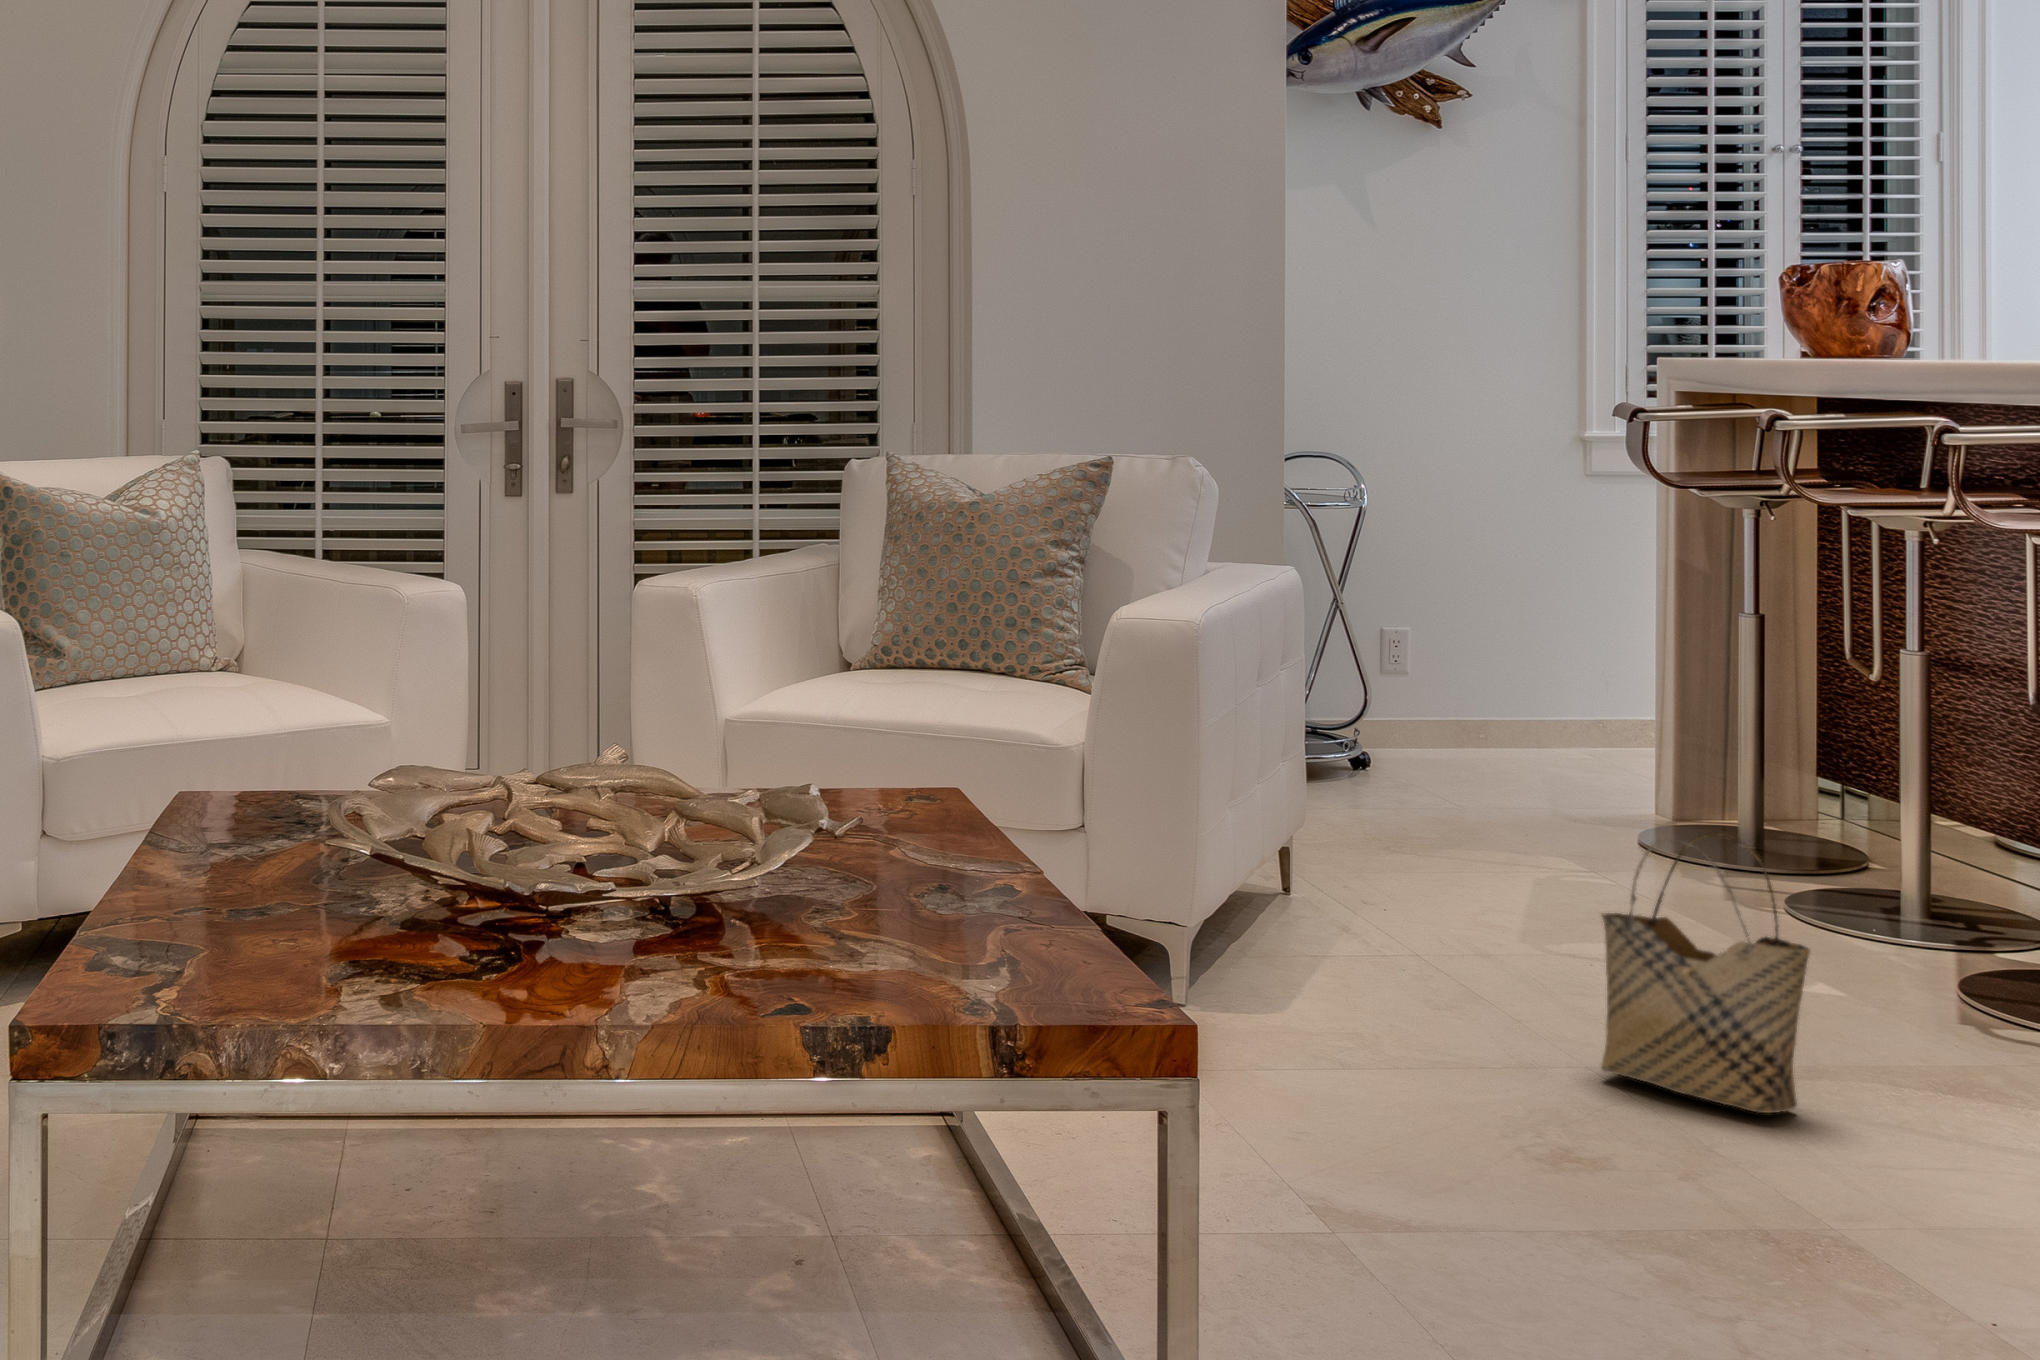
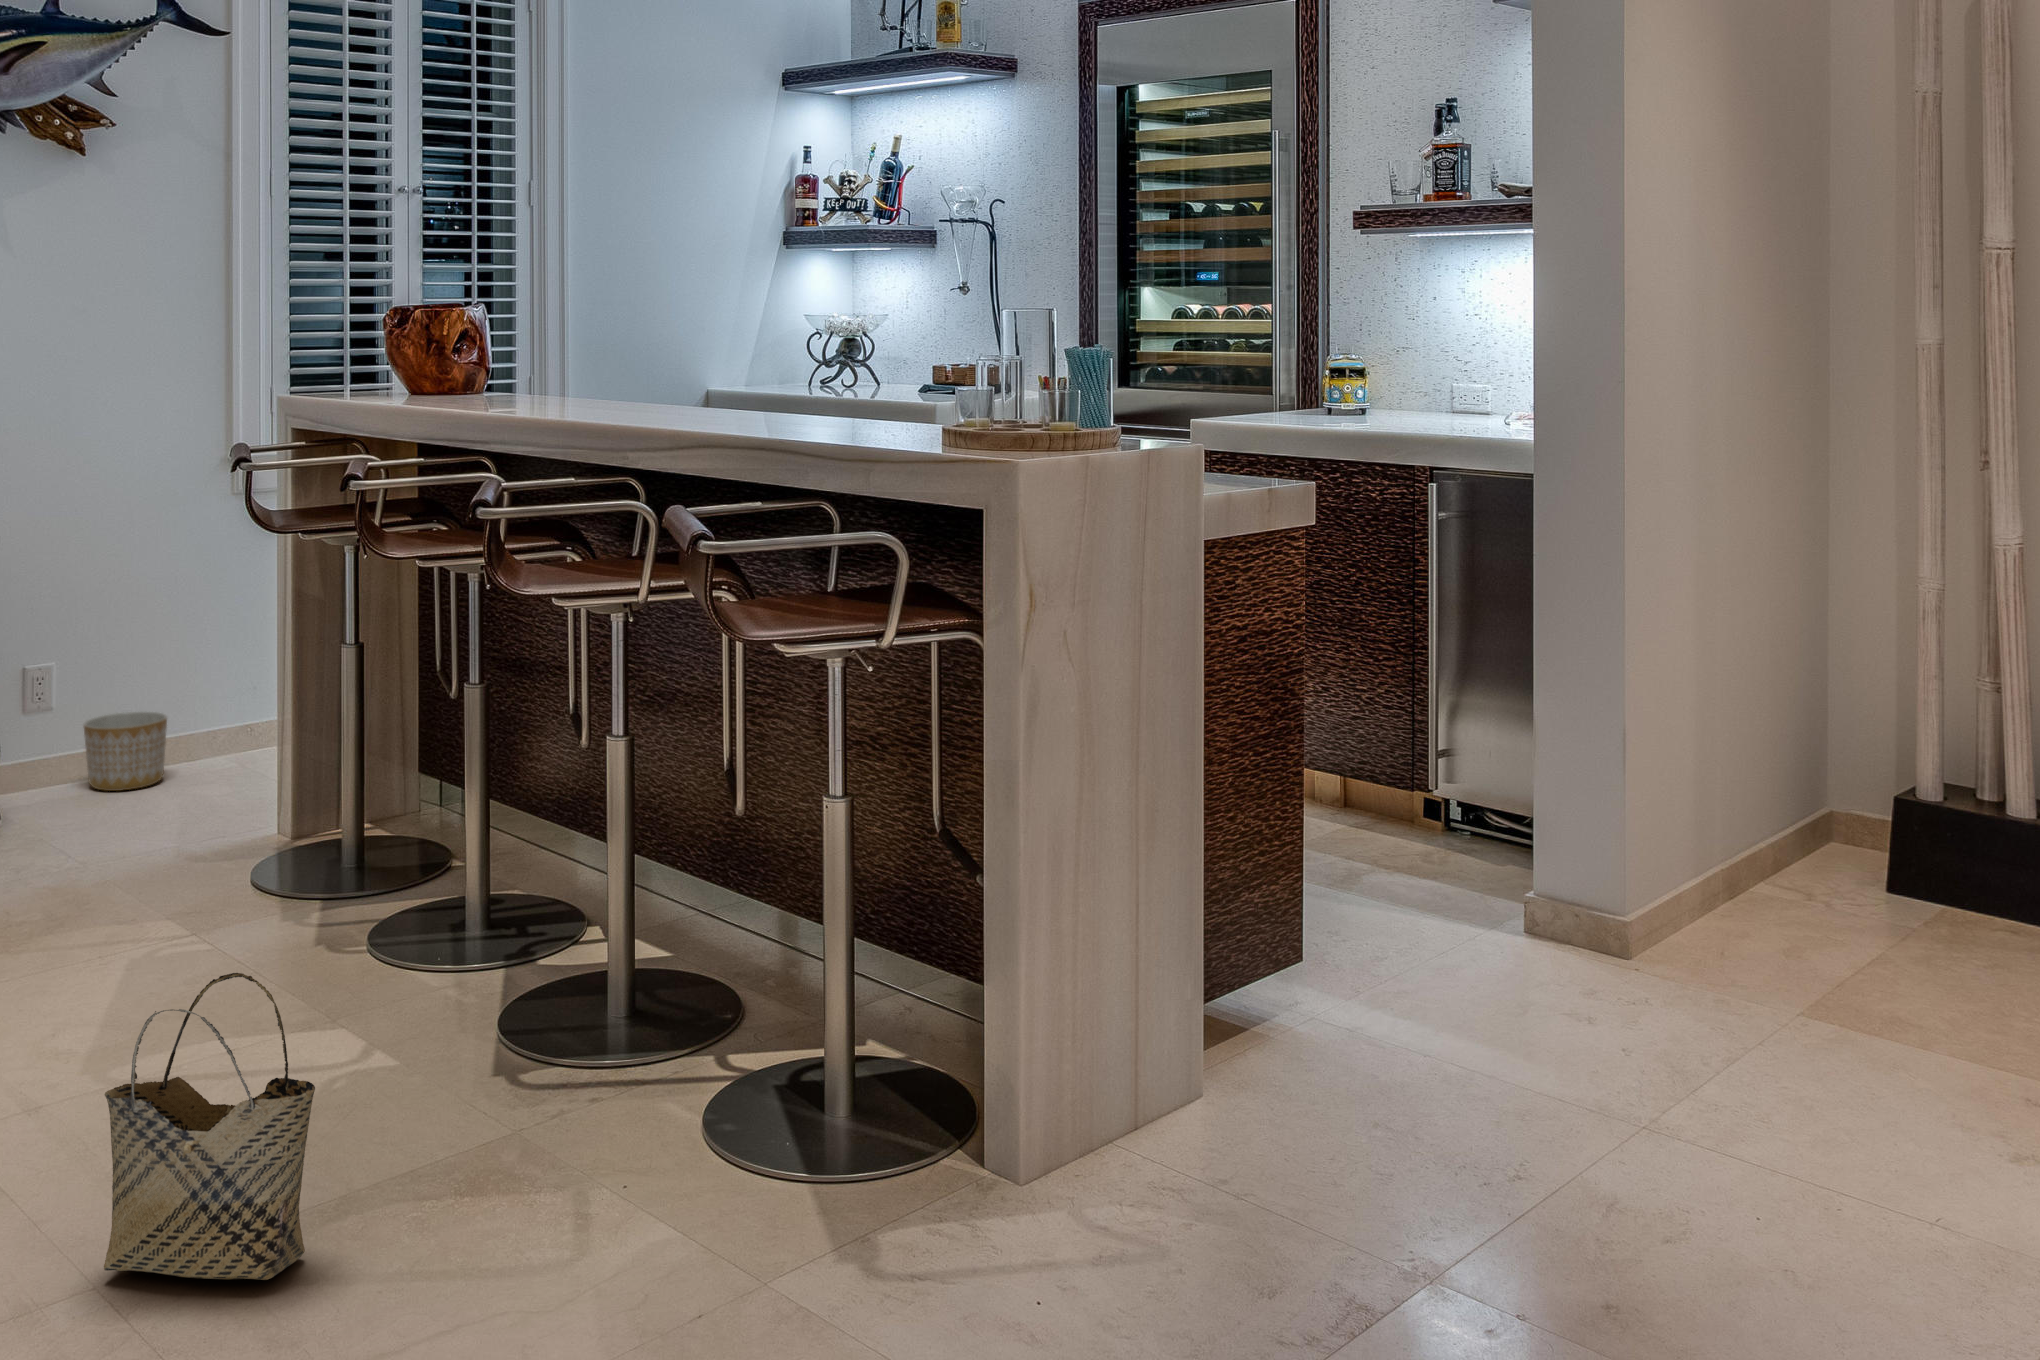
planter: none [1435,685,1518,760] -> present [84,712,167,791]

